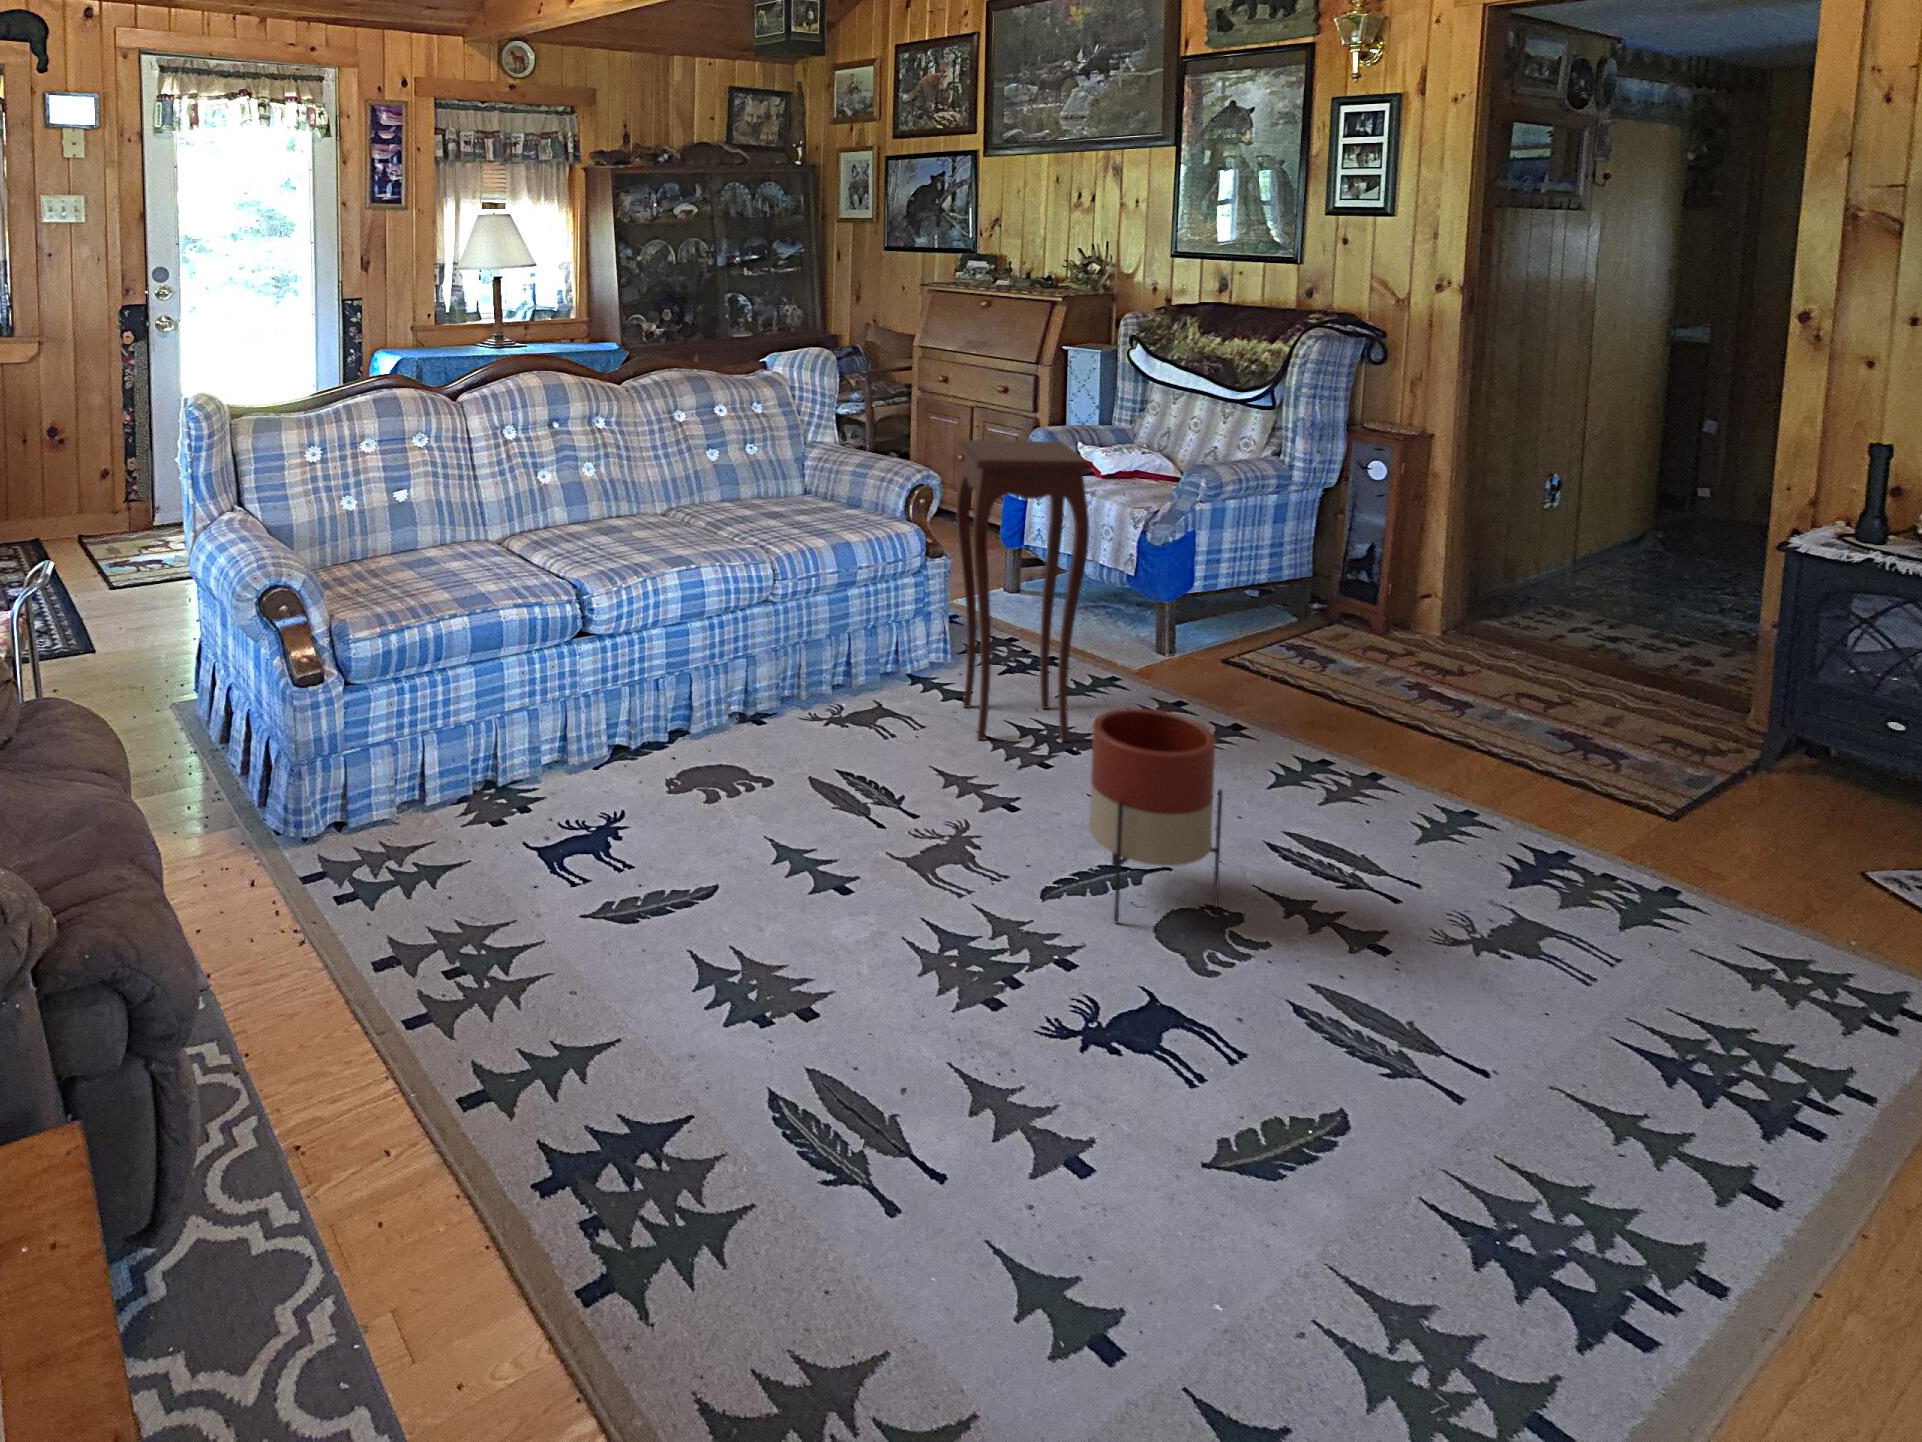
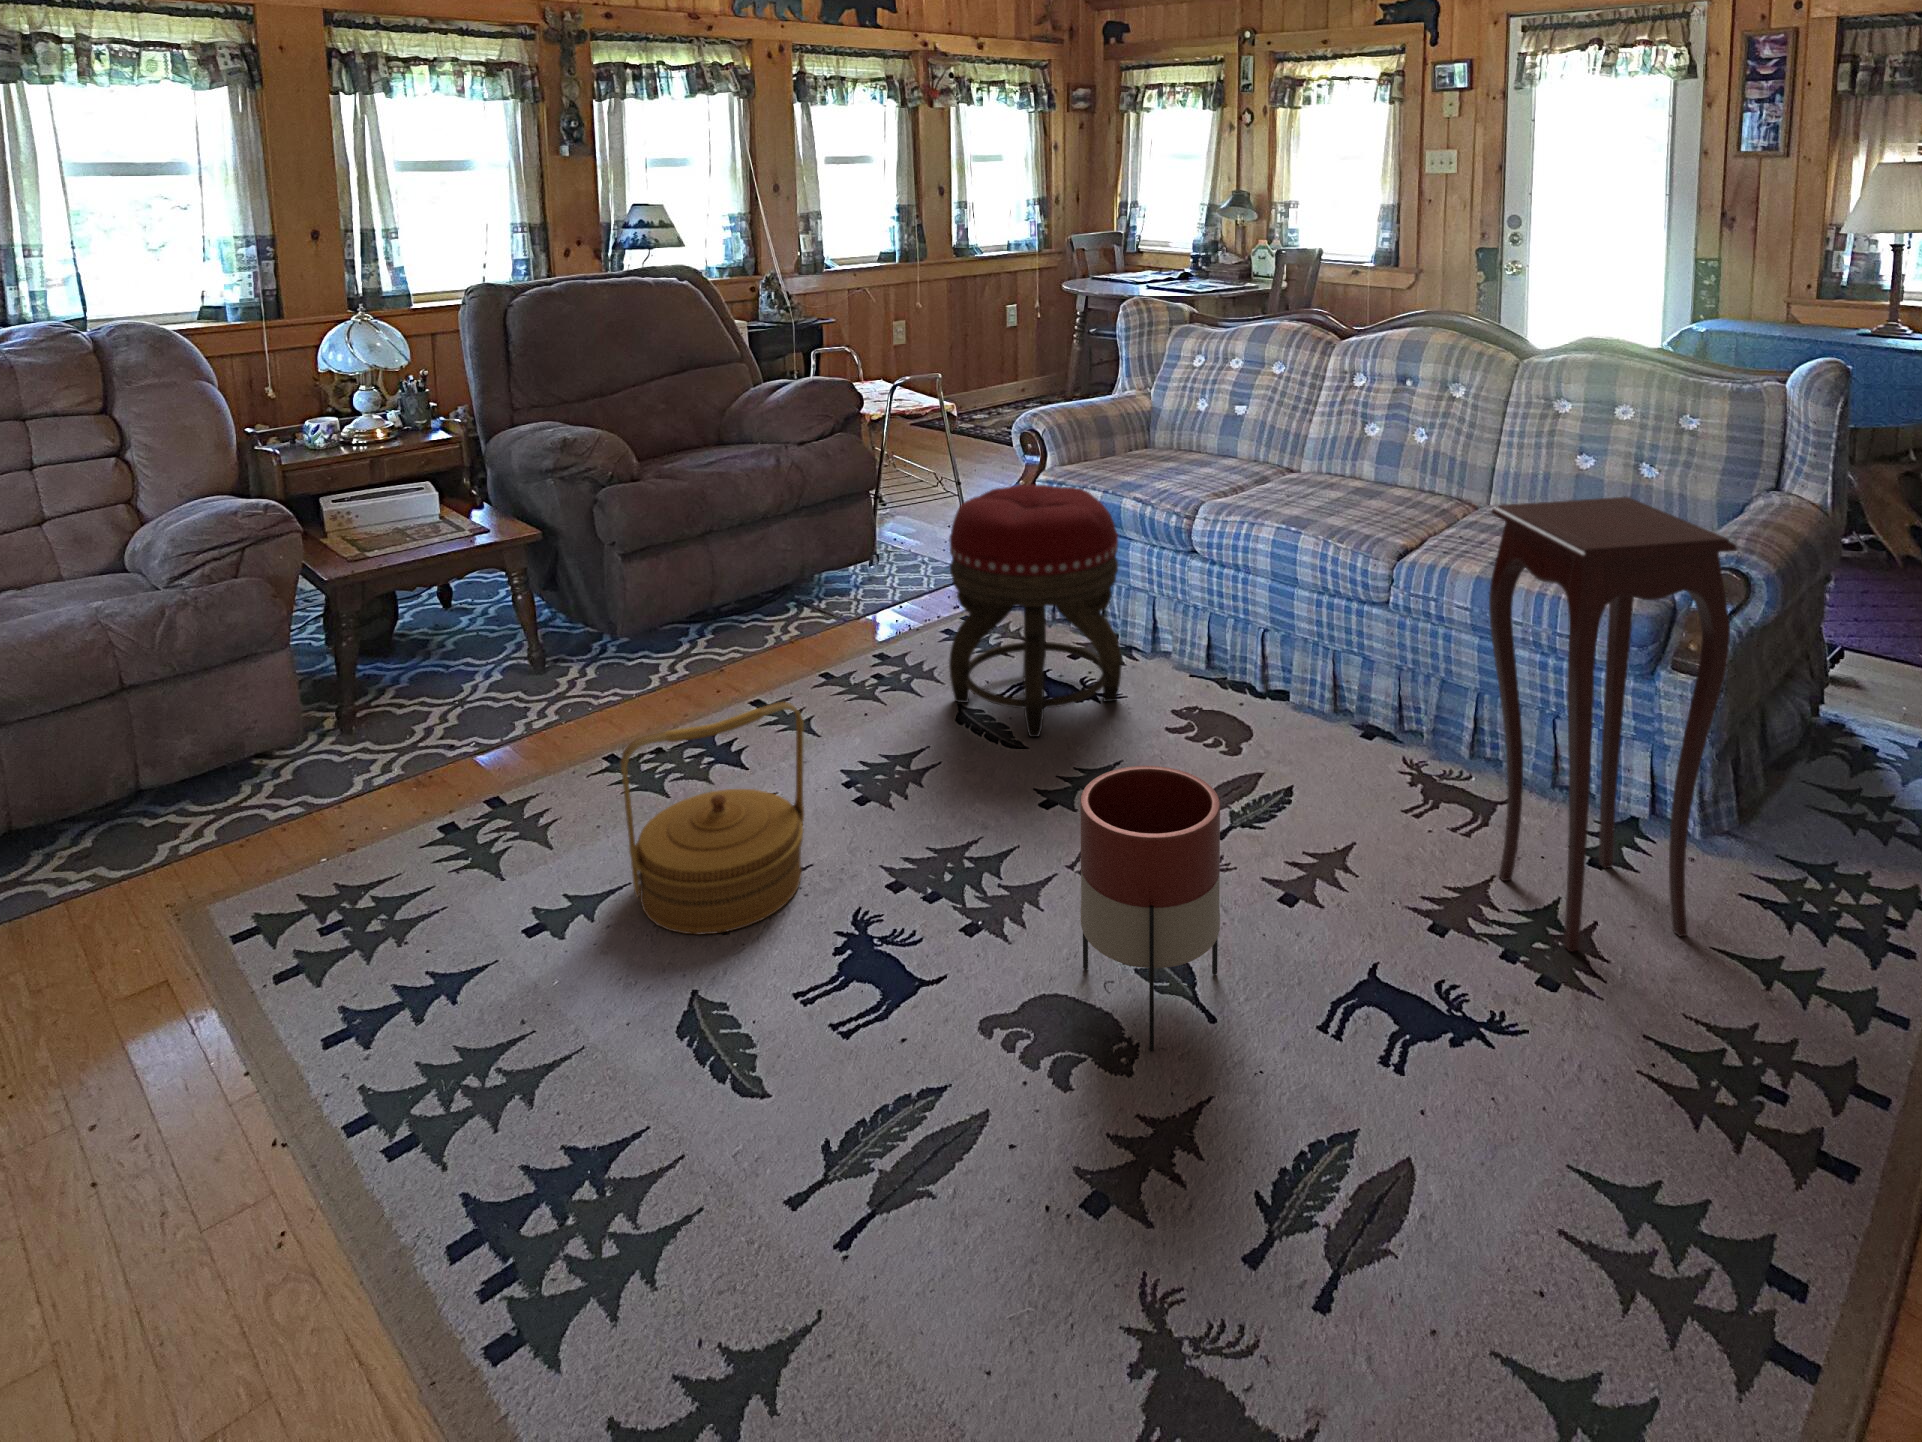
footstool: none [470,605,687,940] -> present [949,485,1122,737]
basket: none [879,890,1102,1240] -> present [621,702,804,935]

